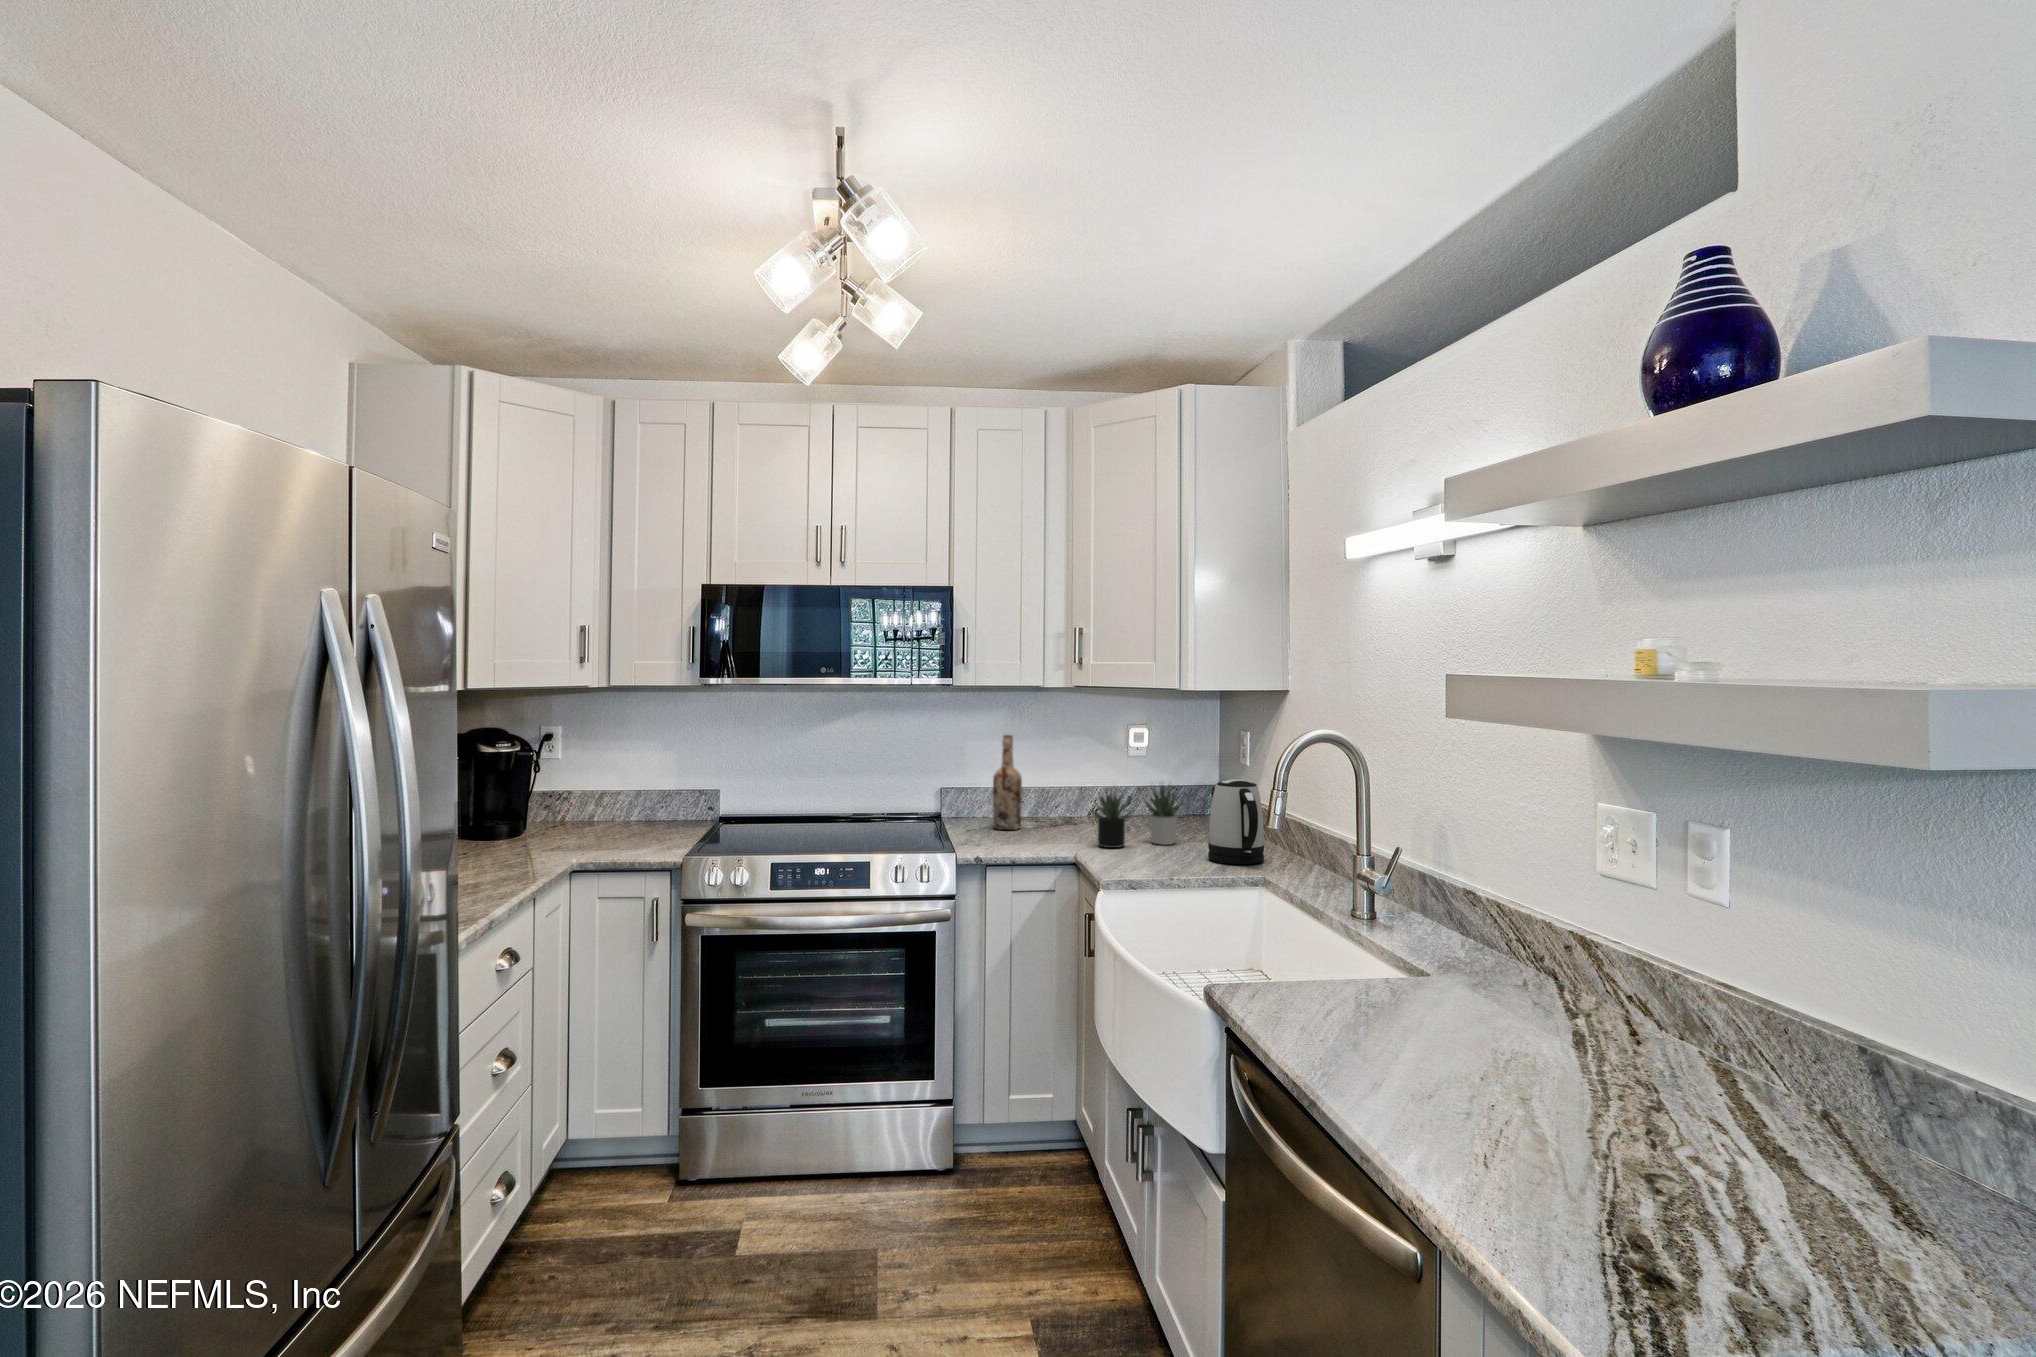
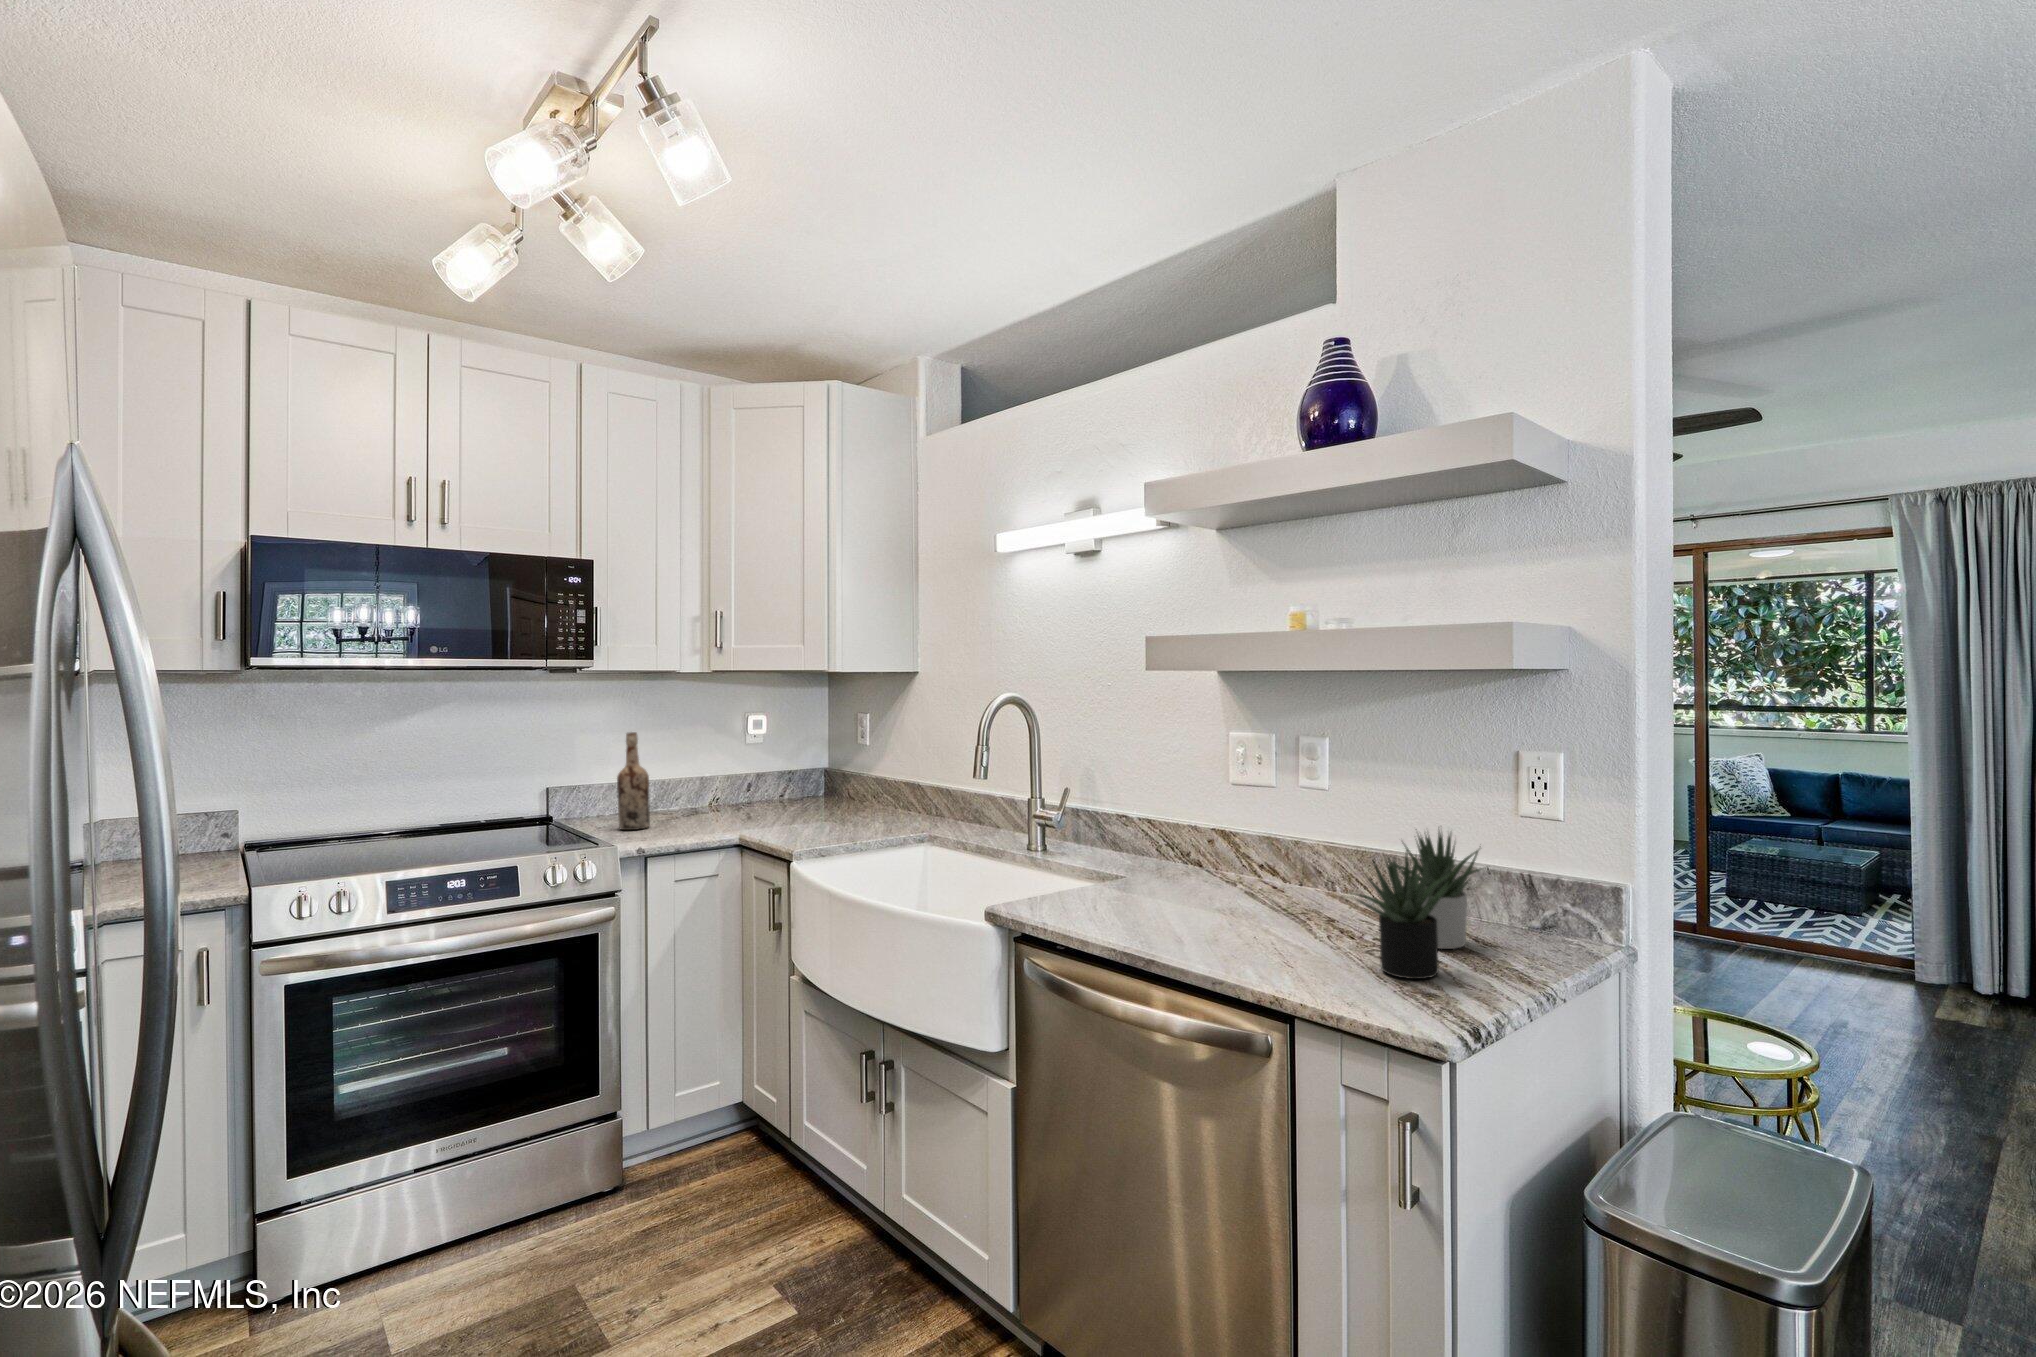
kettle: present [1208,779,1264,864] -> none [860,754,910,830]
succulent plant: present [1086,786,1184,848] -> present [1354,831,1481,979]

